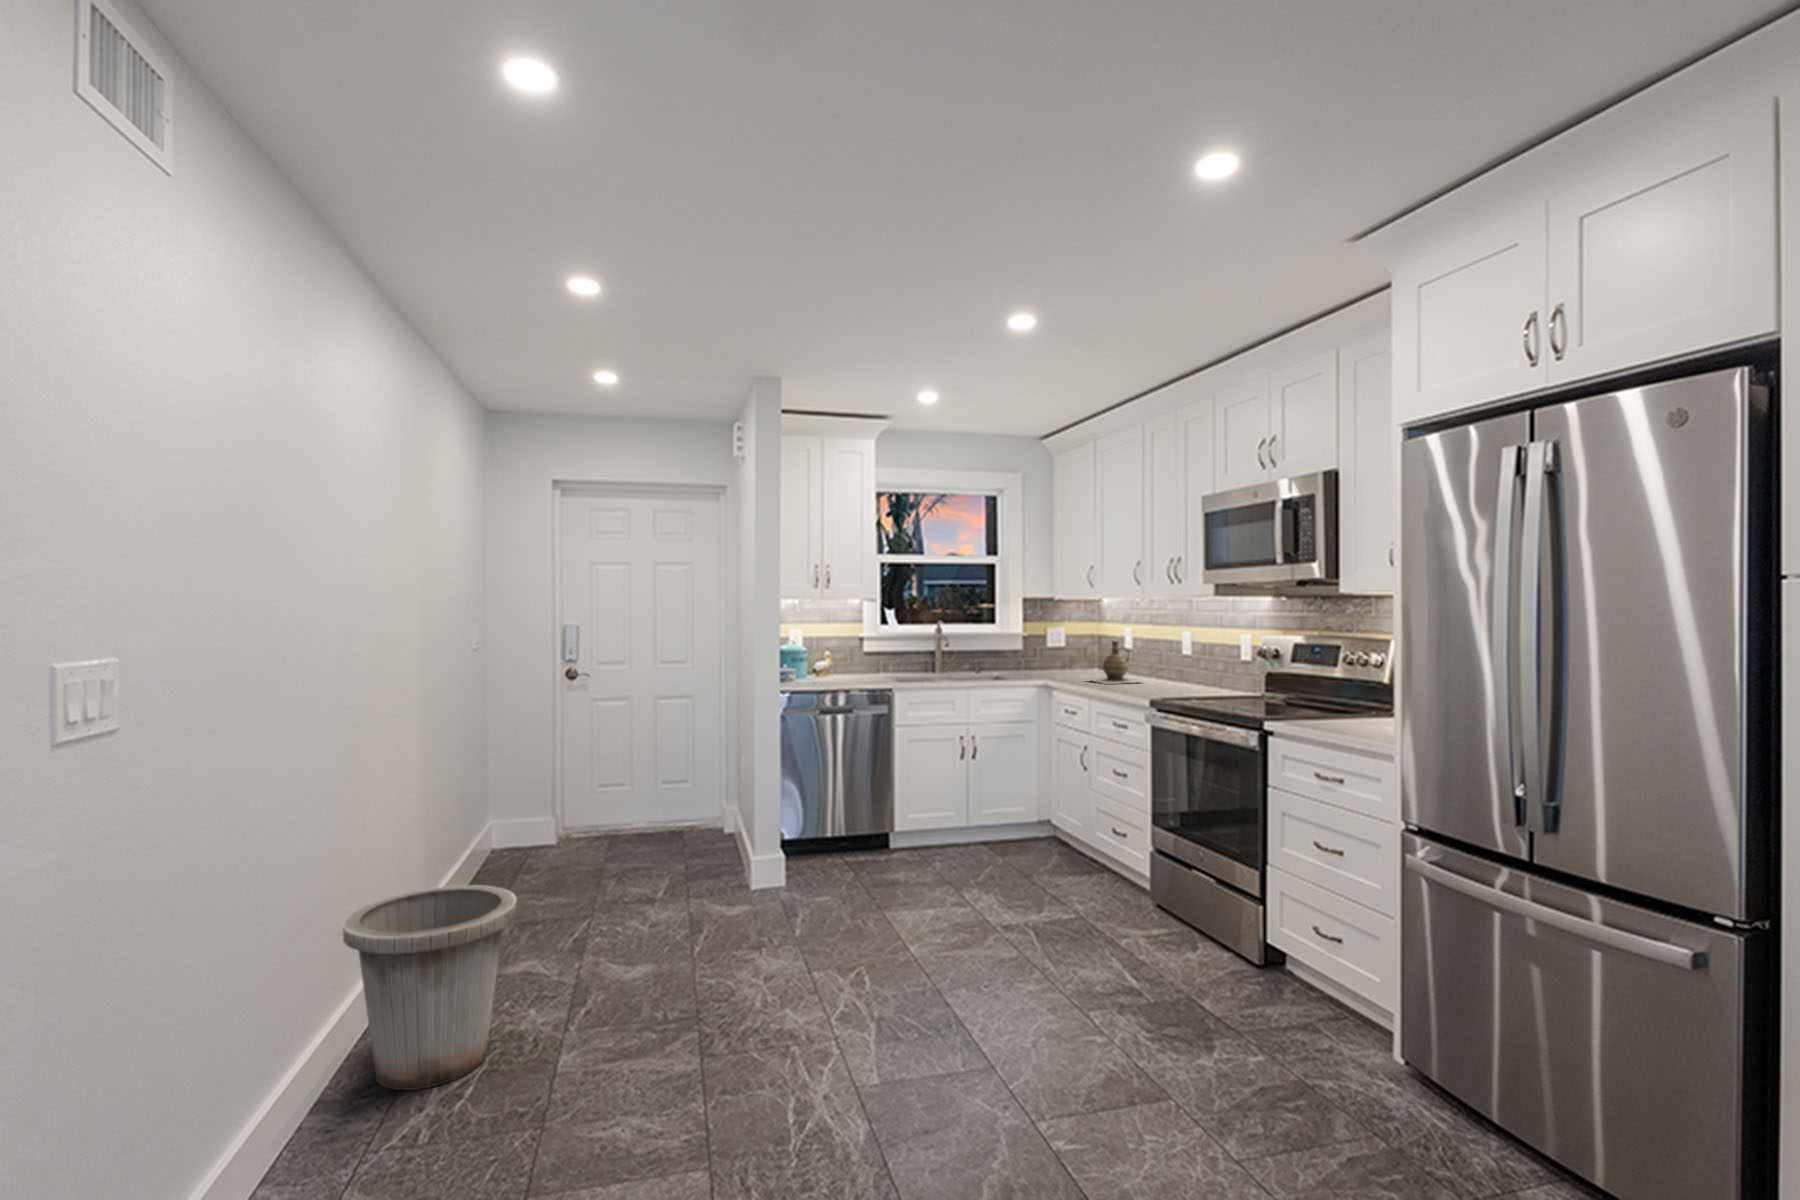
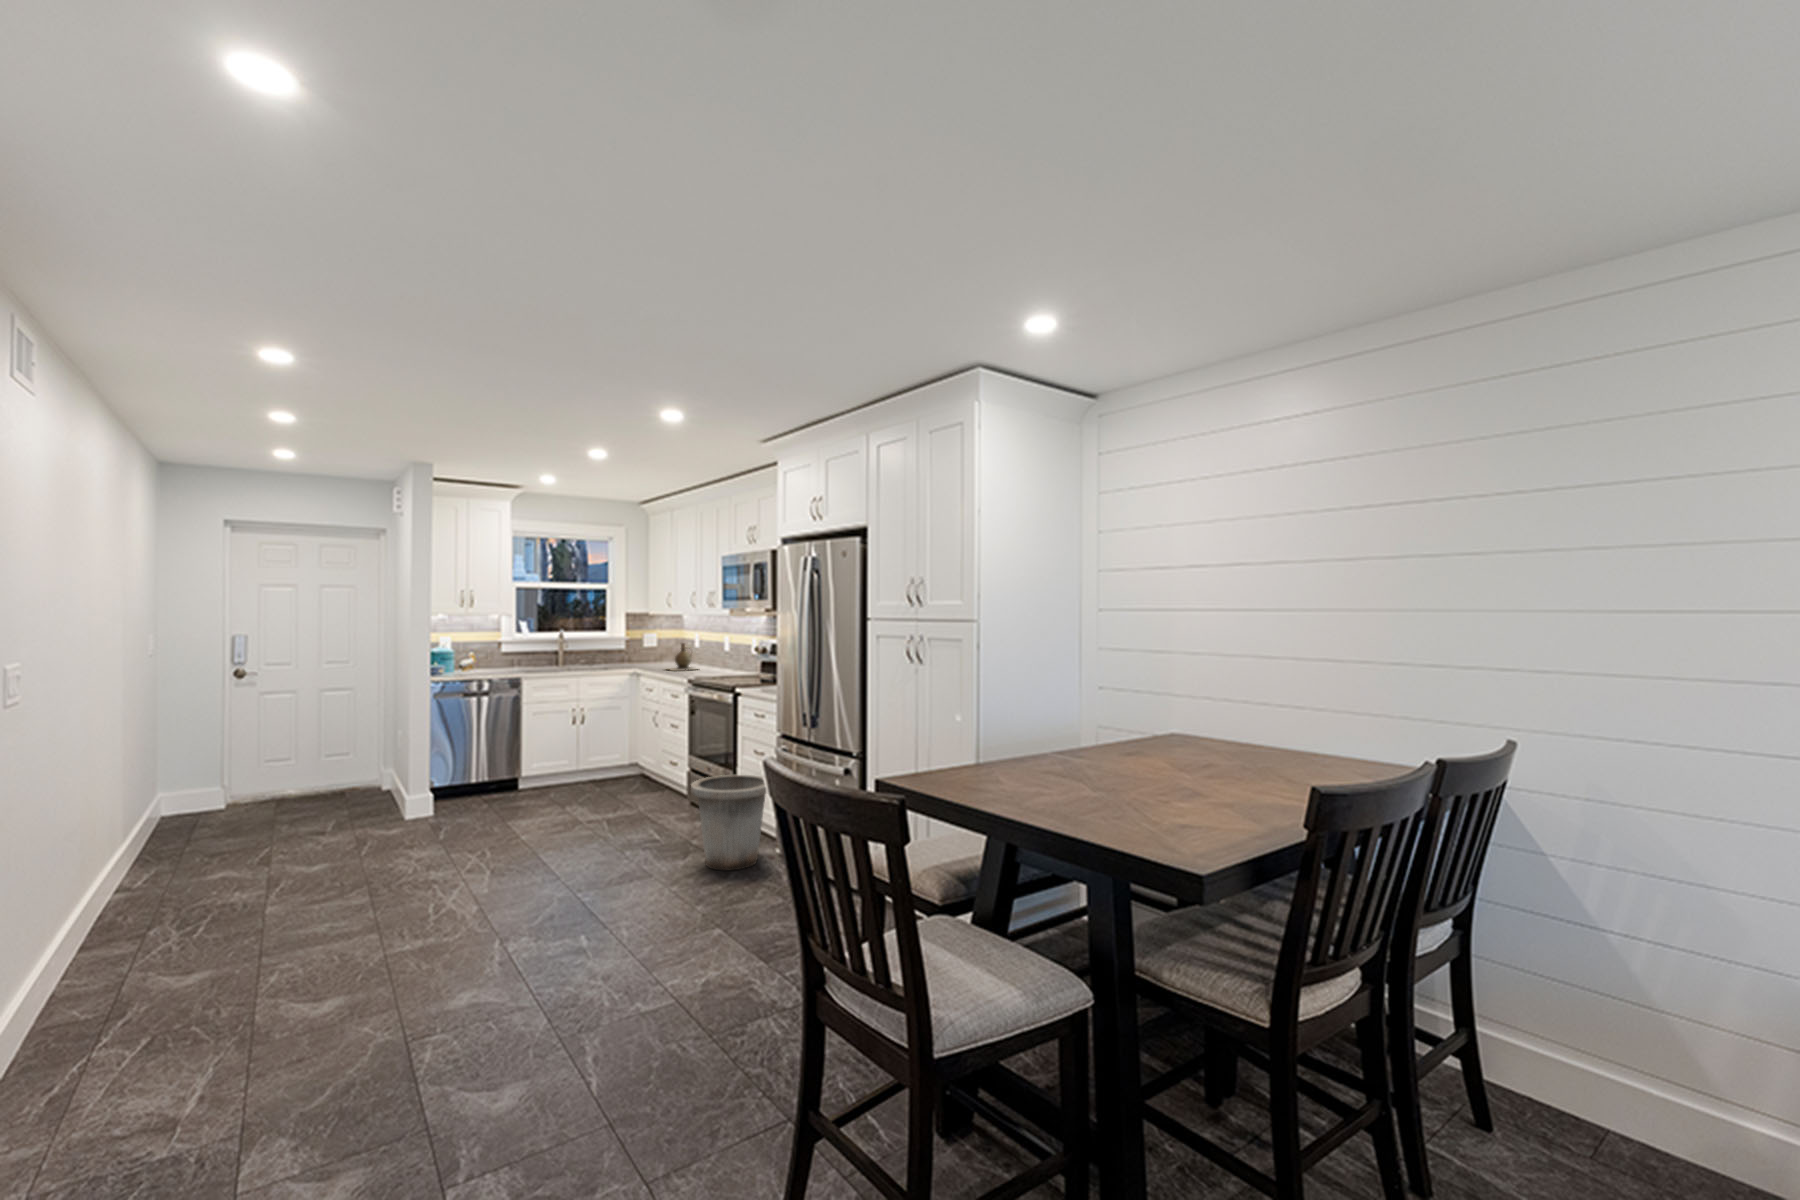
trash can: present [343,885,517,1090] -> present [691,775,766,870]

